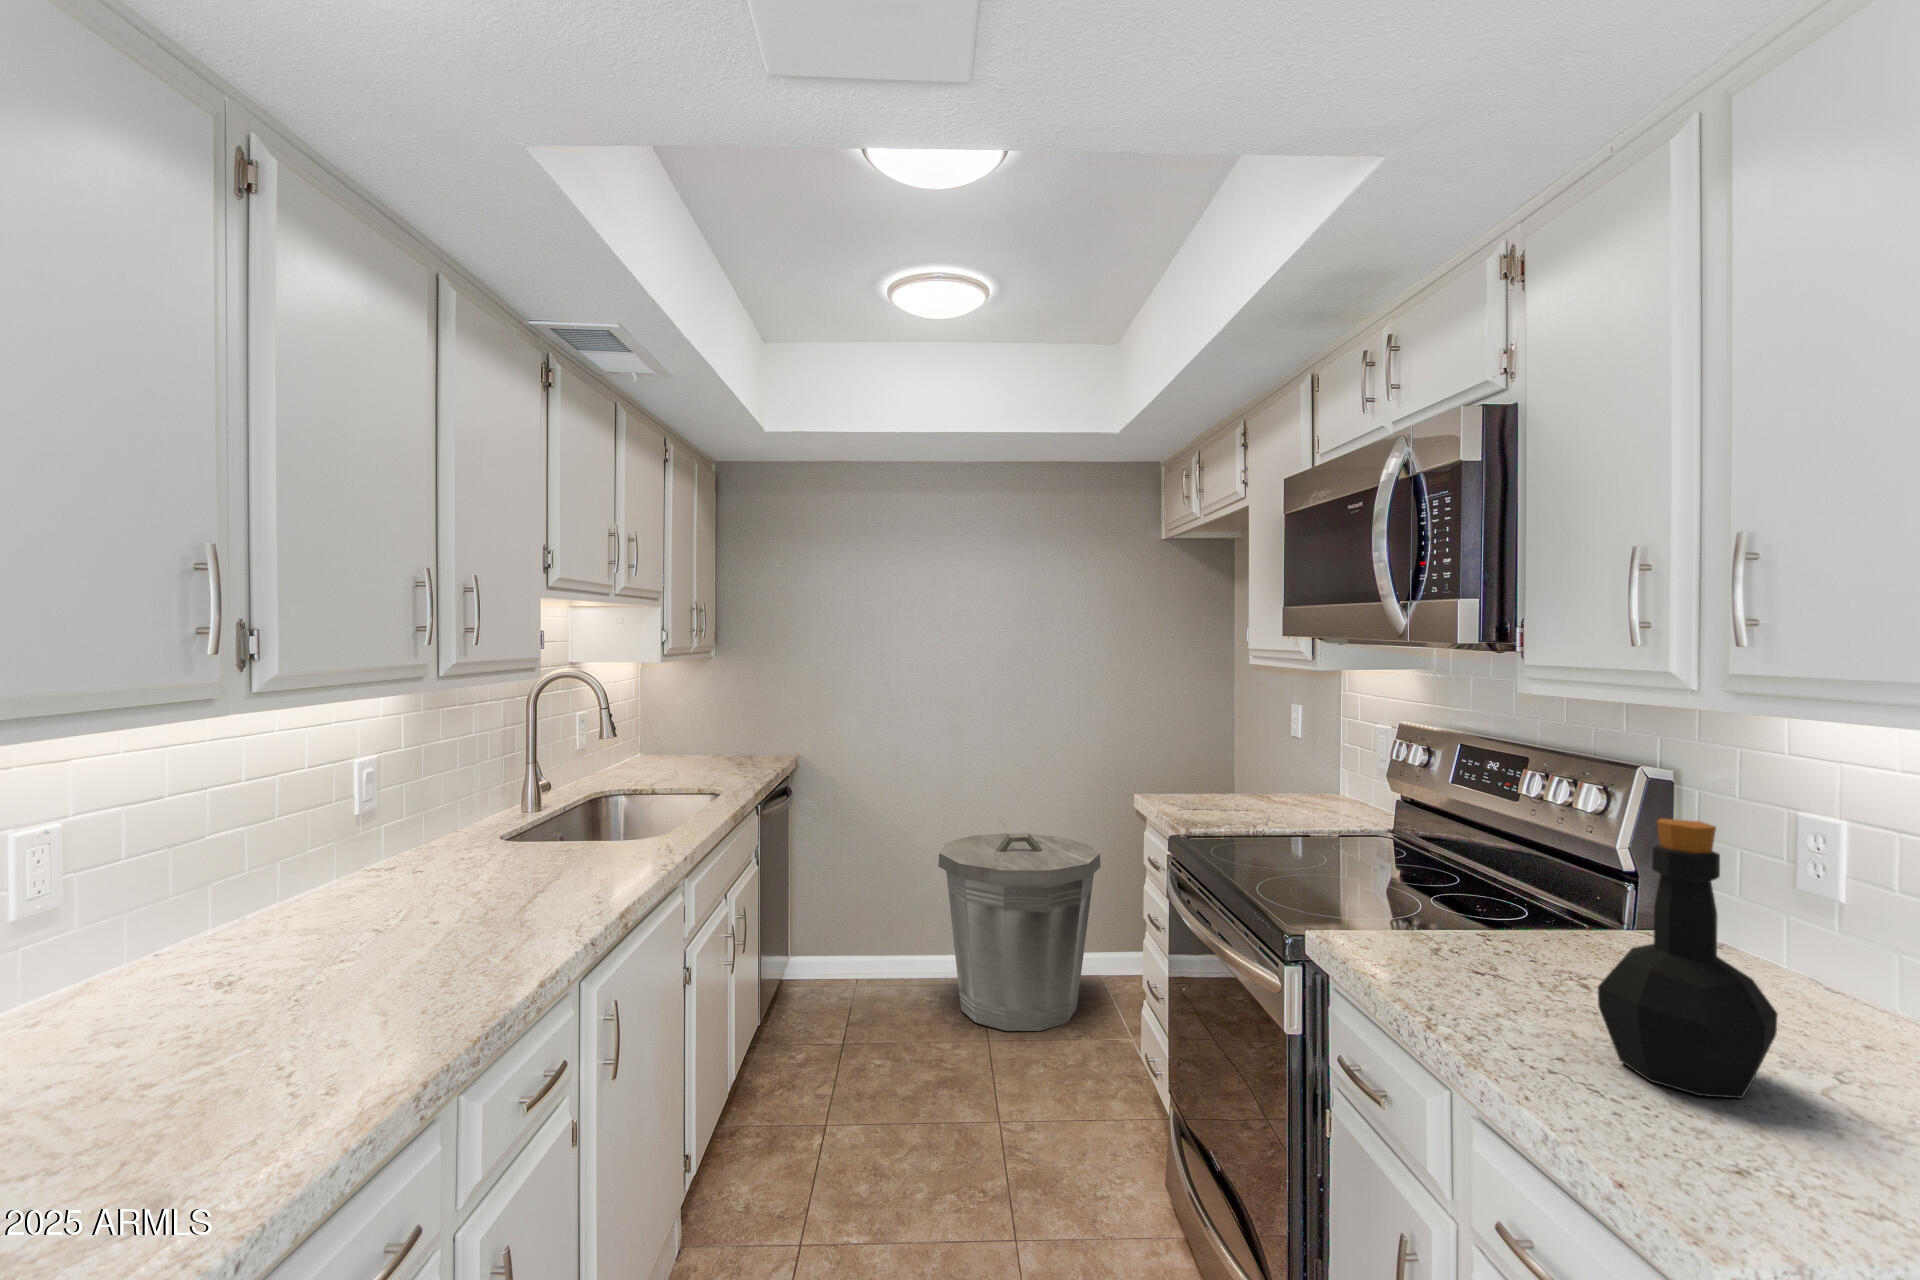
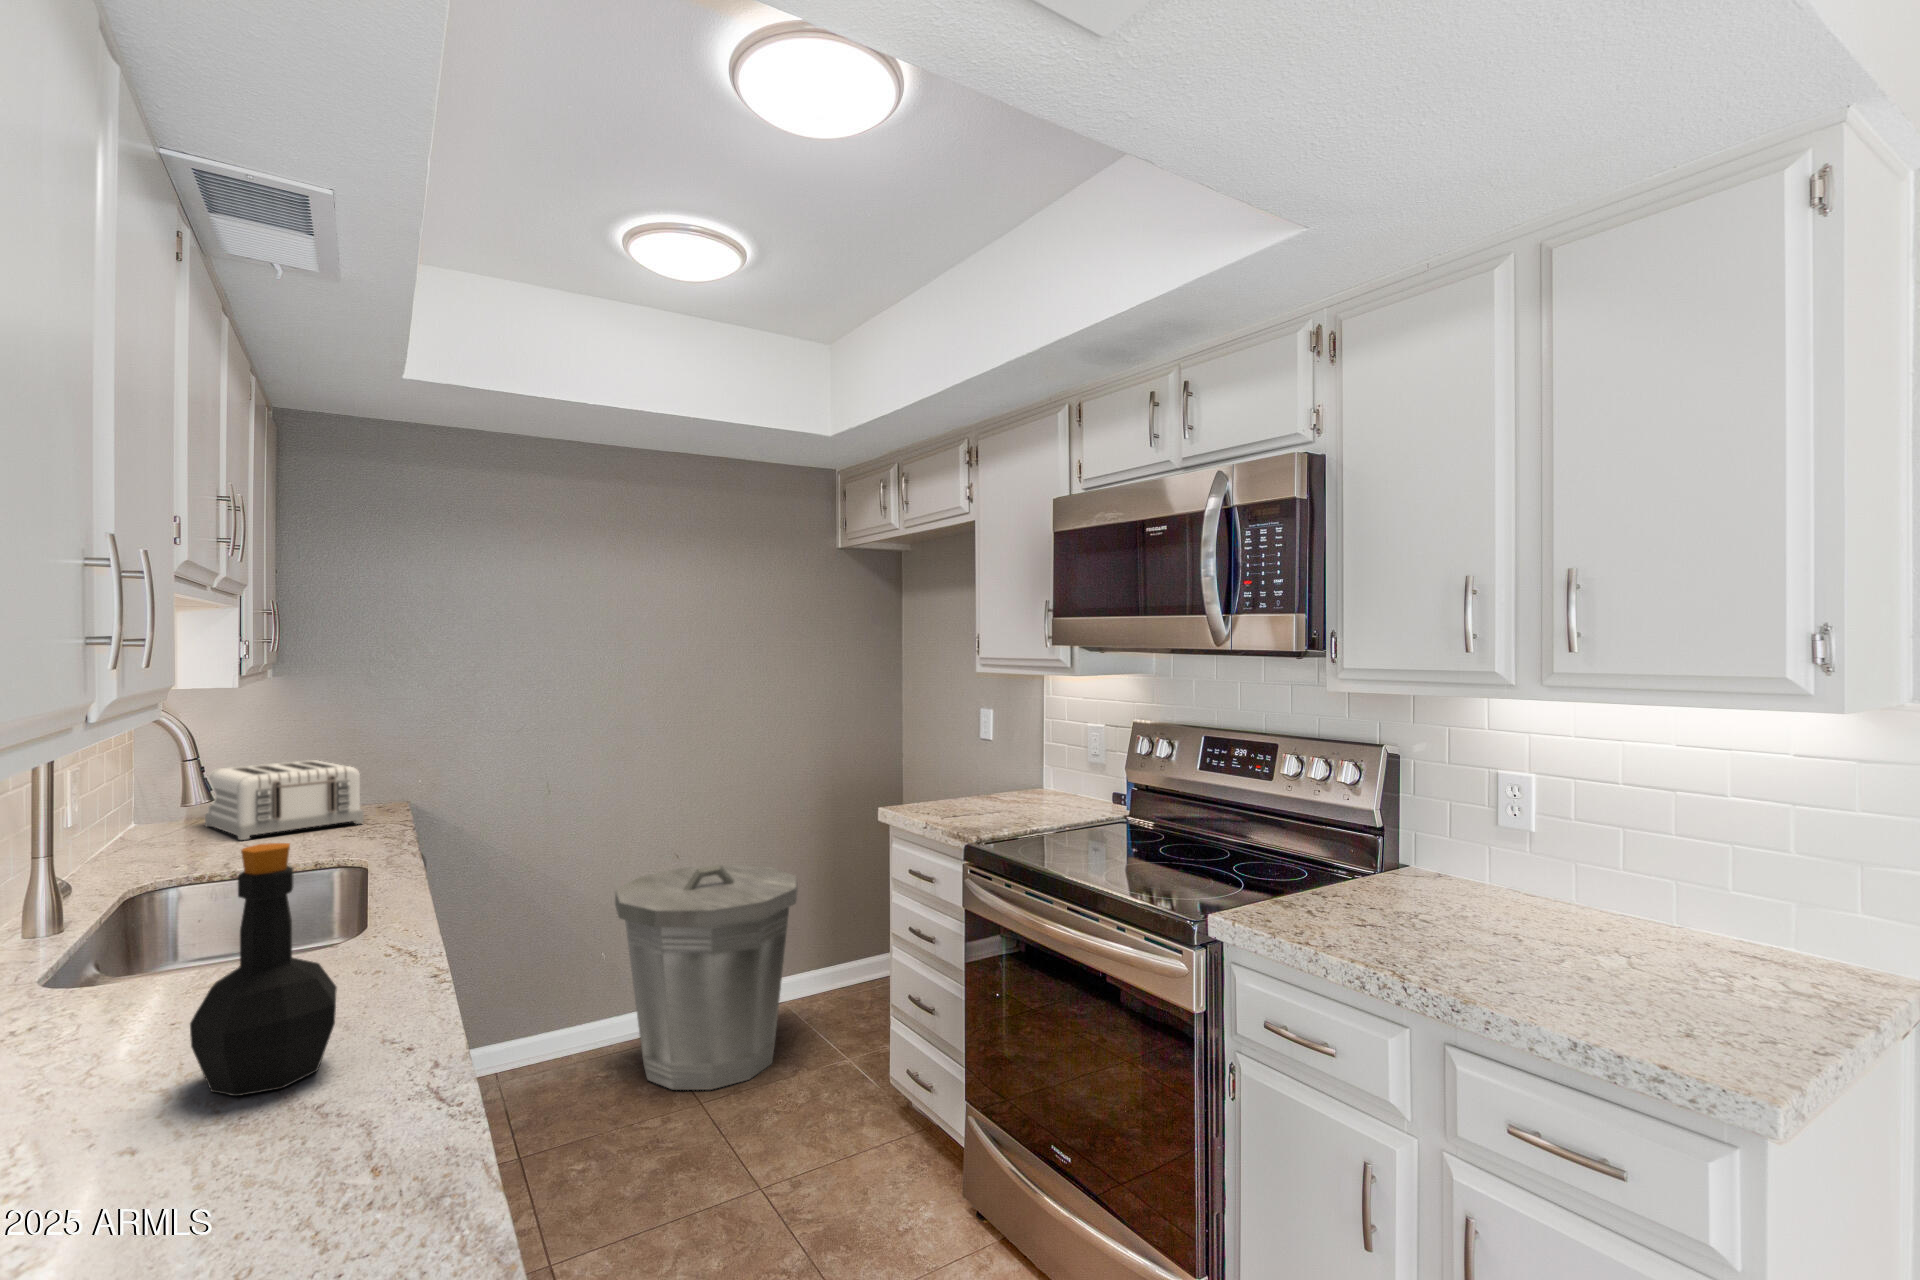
toaster: none [673,716,759,768] -> present [205,760,364,840]
bottle: present [1598,819,1778,1098] -> present [190,843,337,1096]

